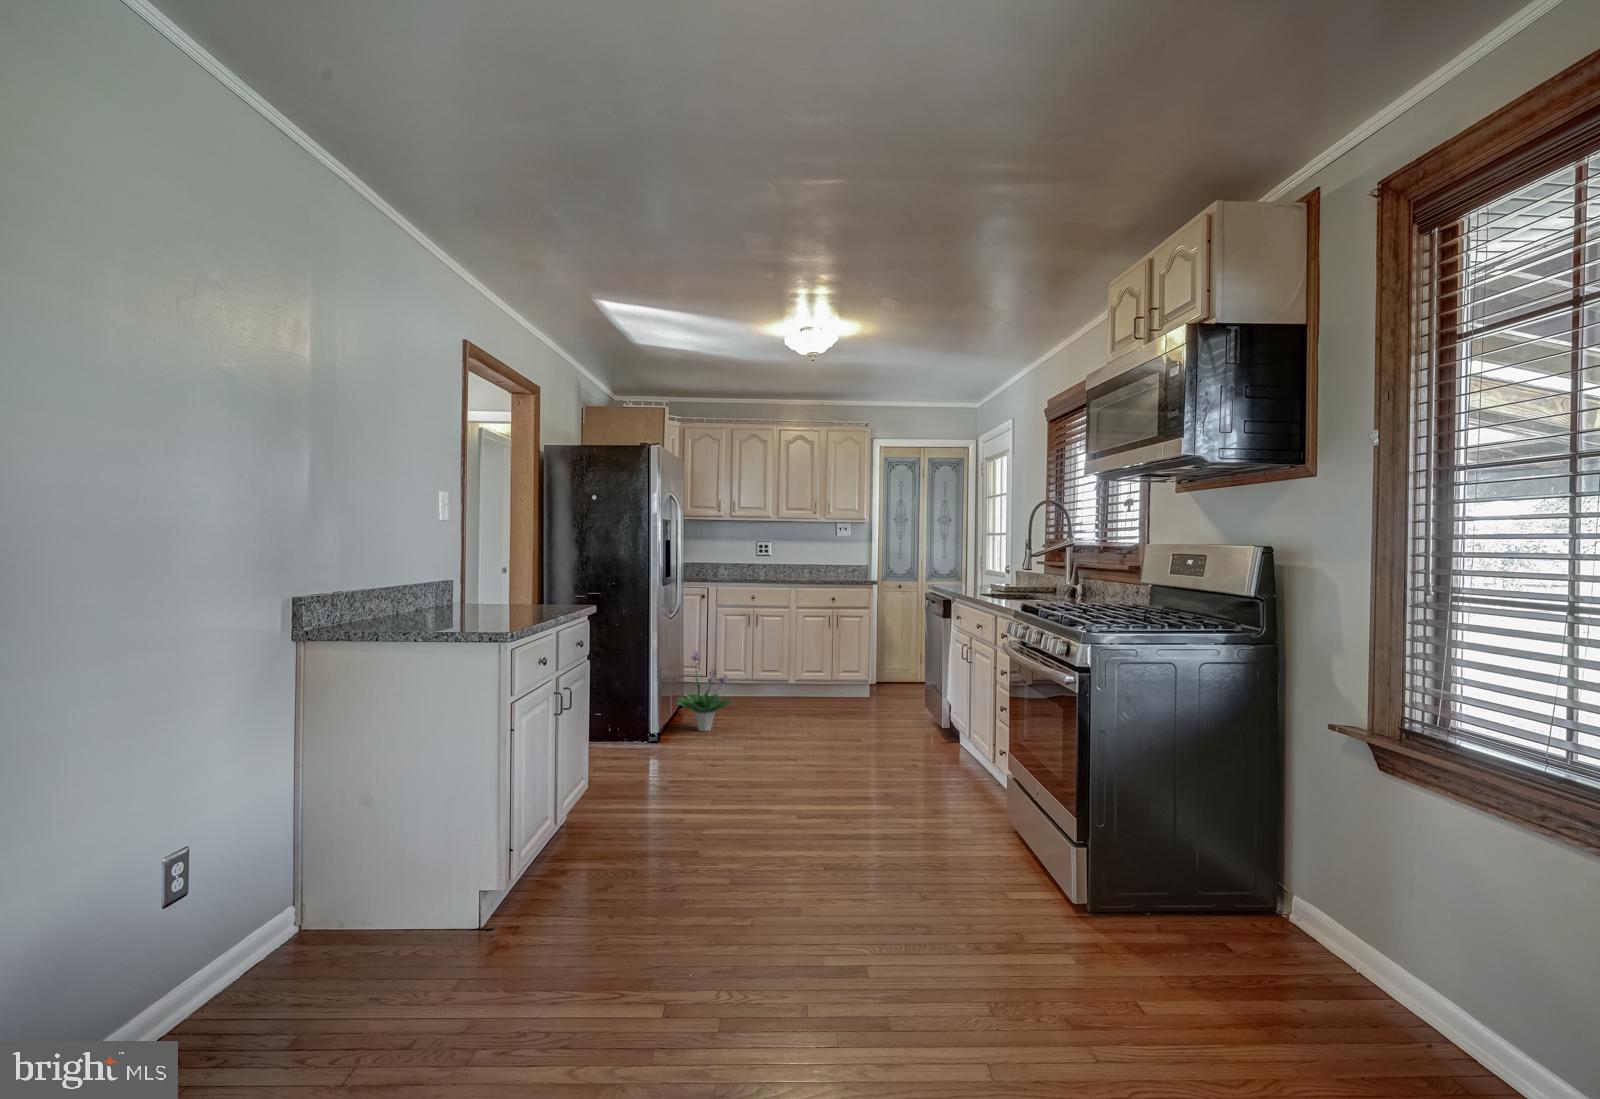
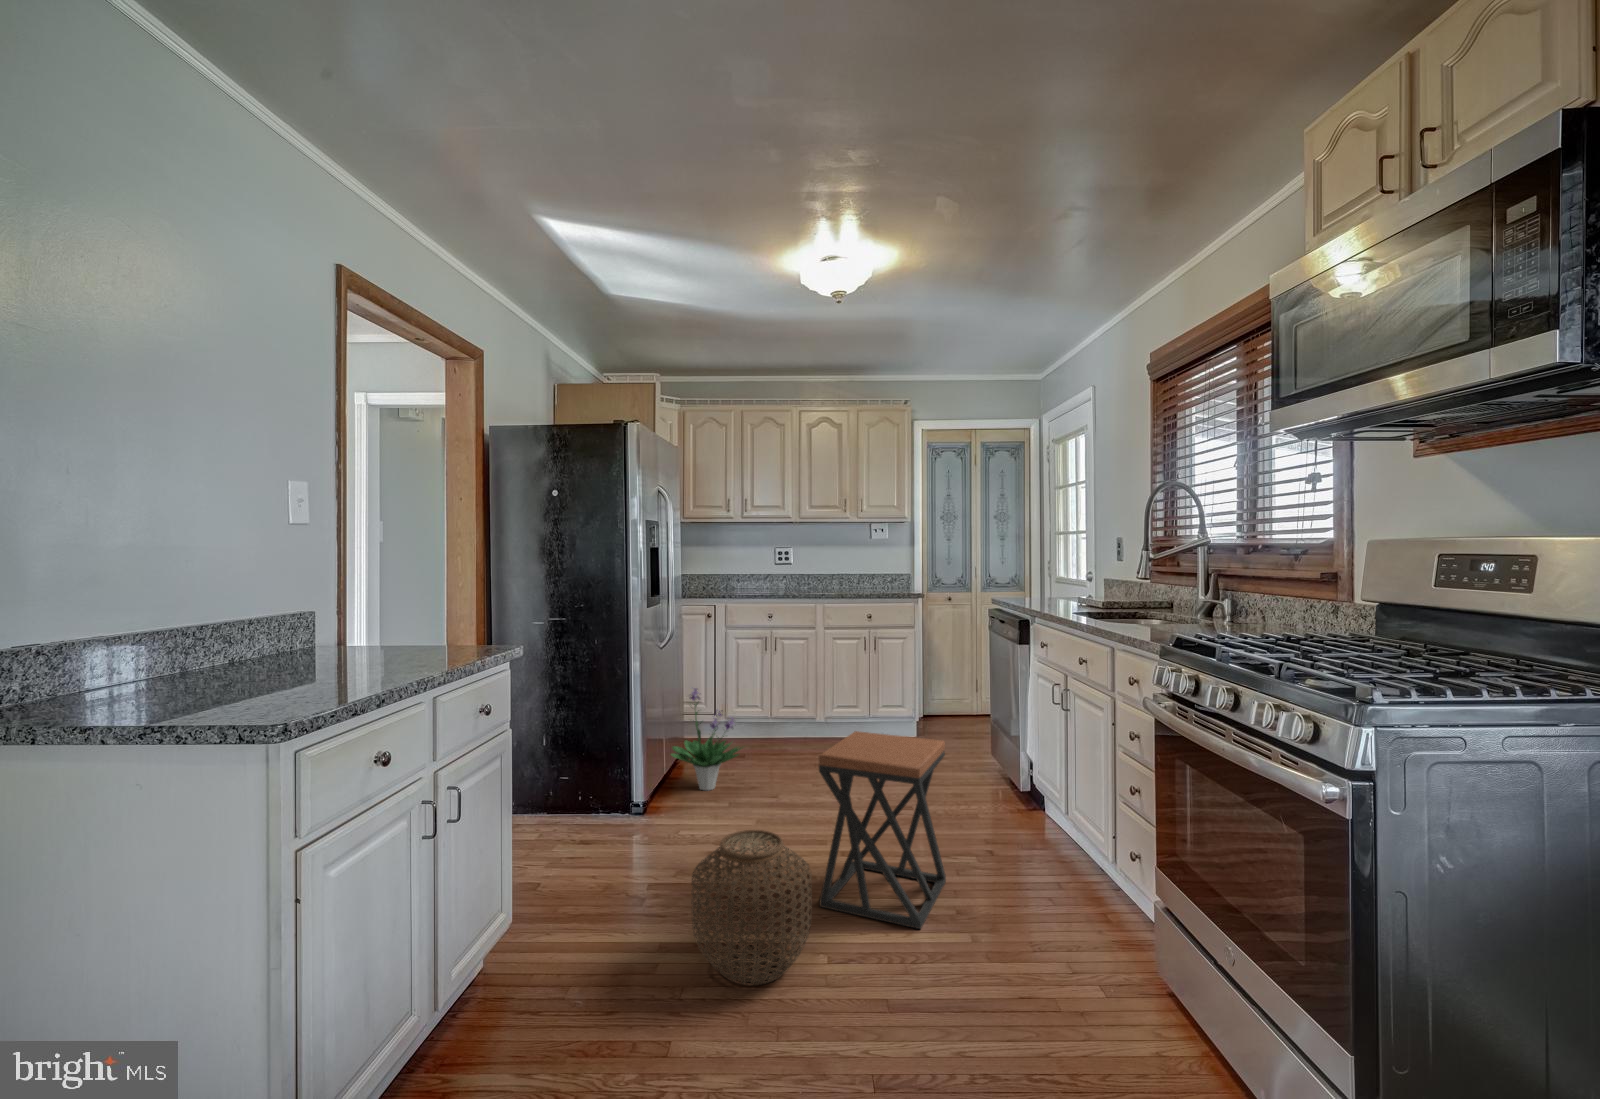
stool: none [794,676,884,804] -> present [819,731,946,929]
woven basket: none [711,733,791,828] -> present [691,830,812,985]

